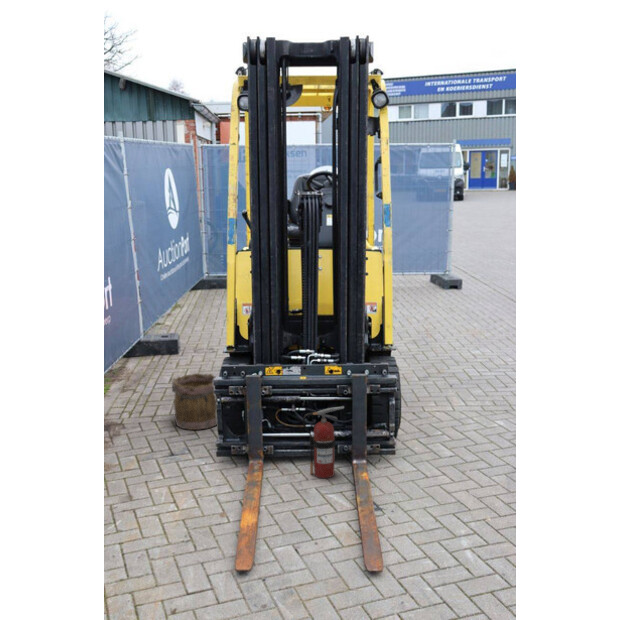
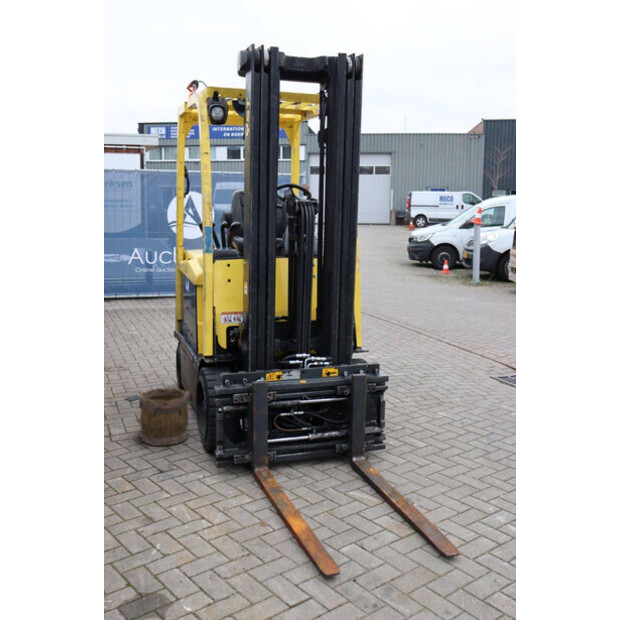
fire extinguisher: present [303,406,344,478] -> none [309,406,348,478]

